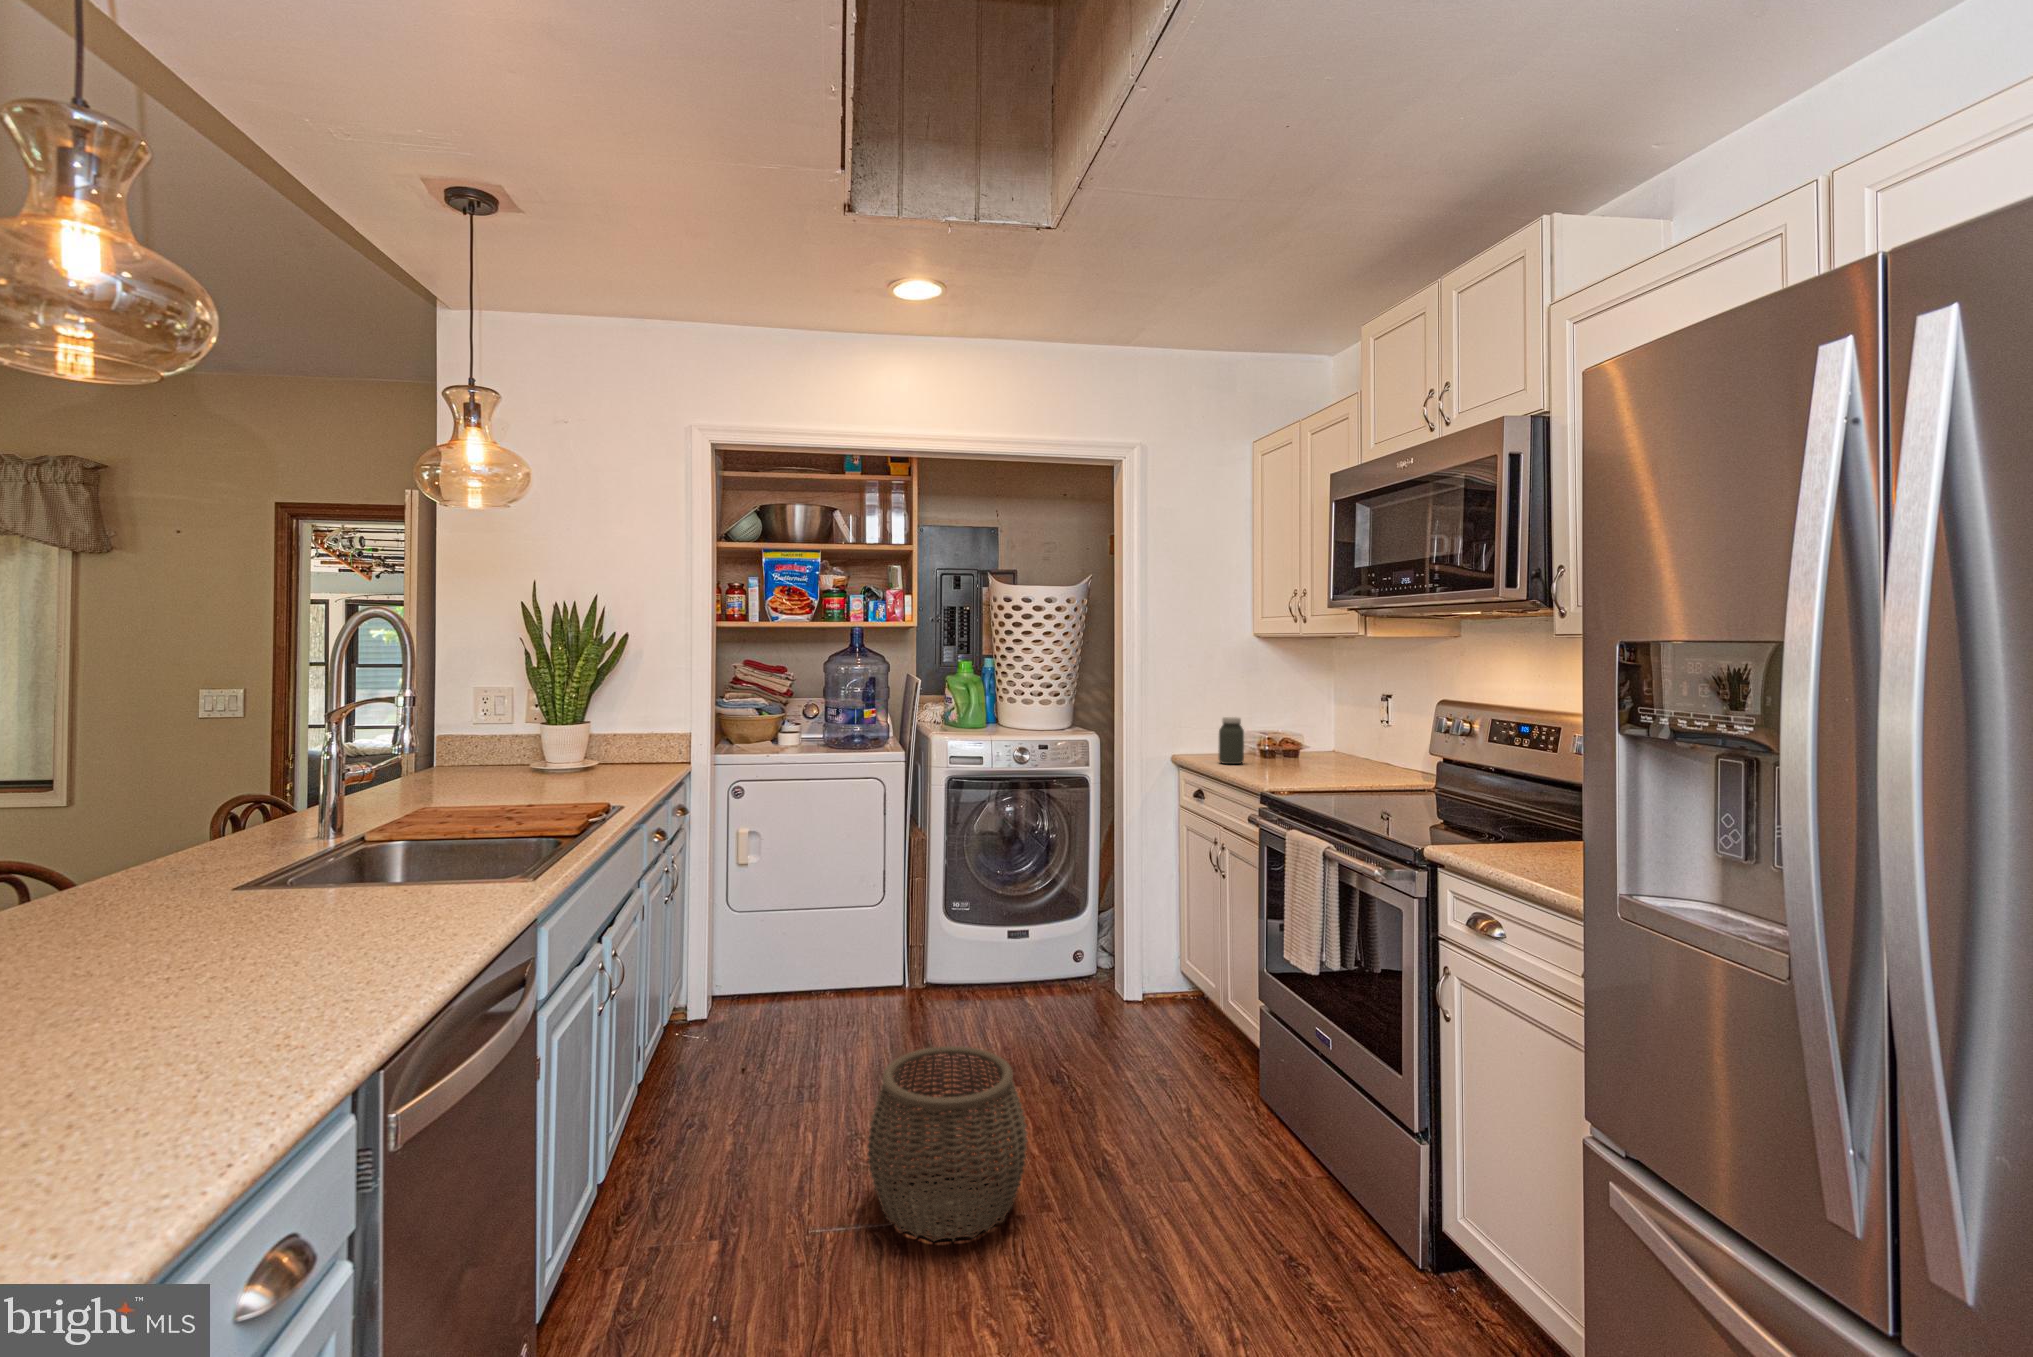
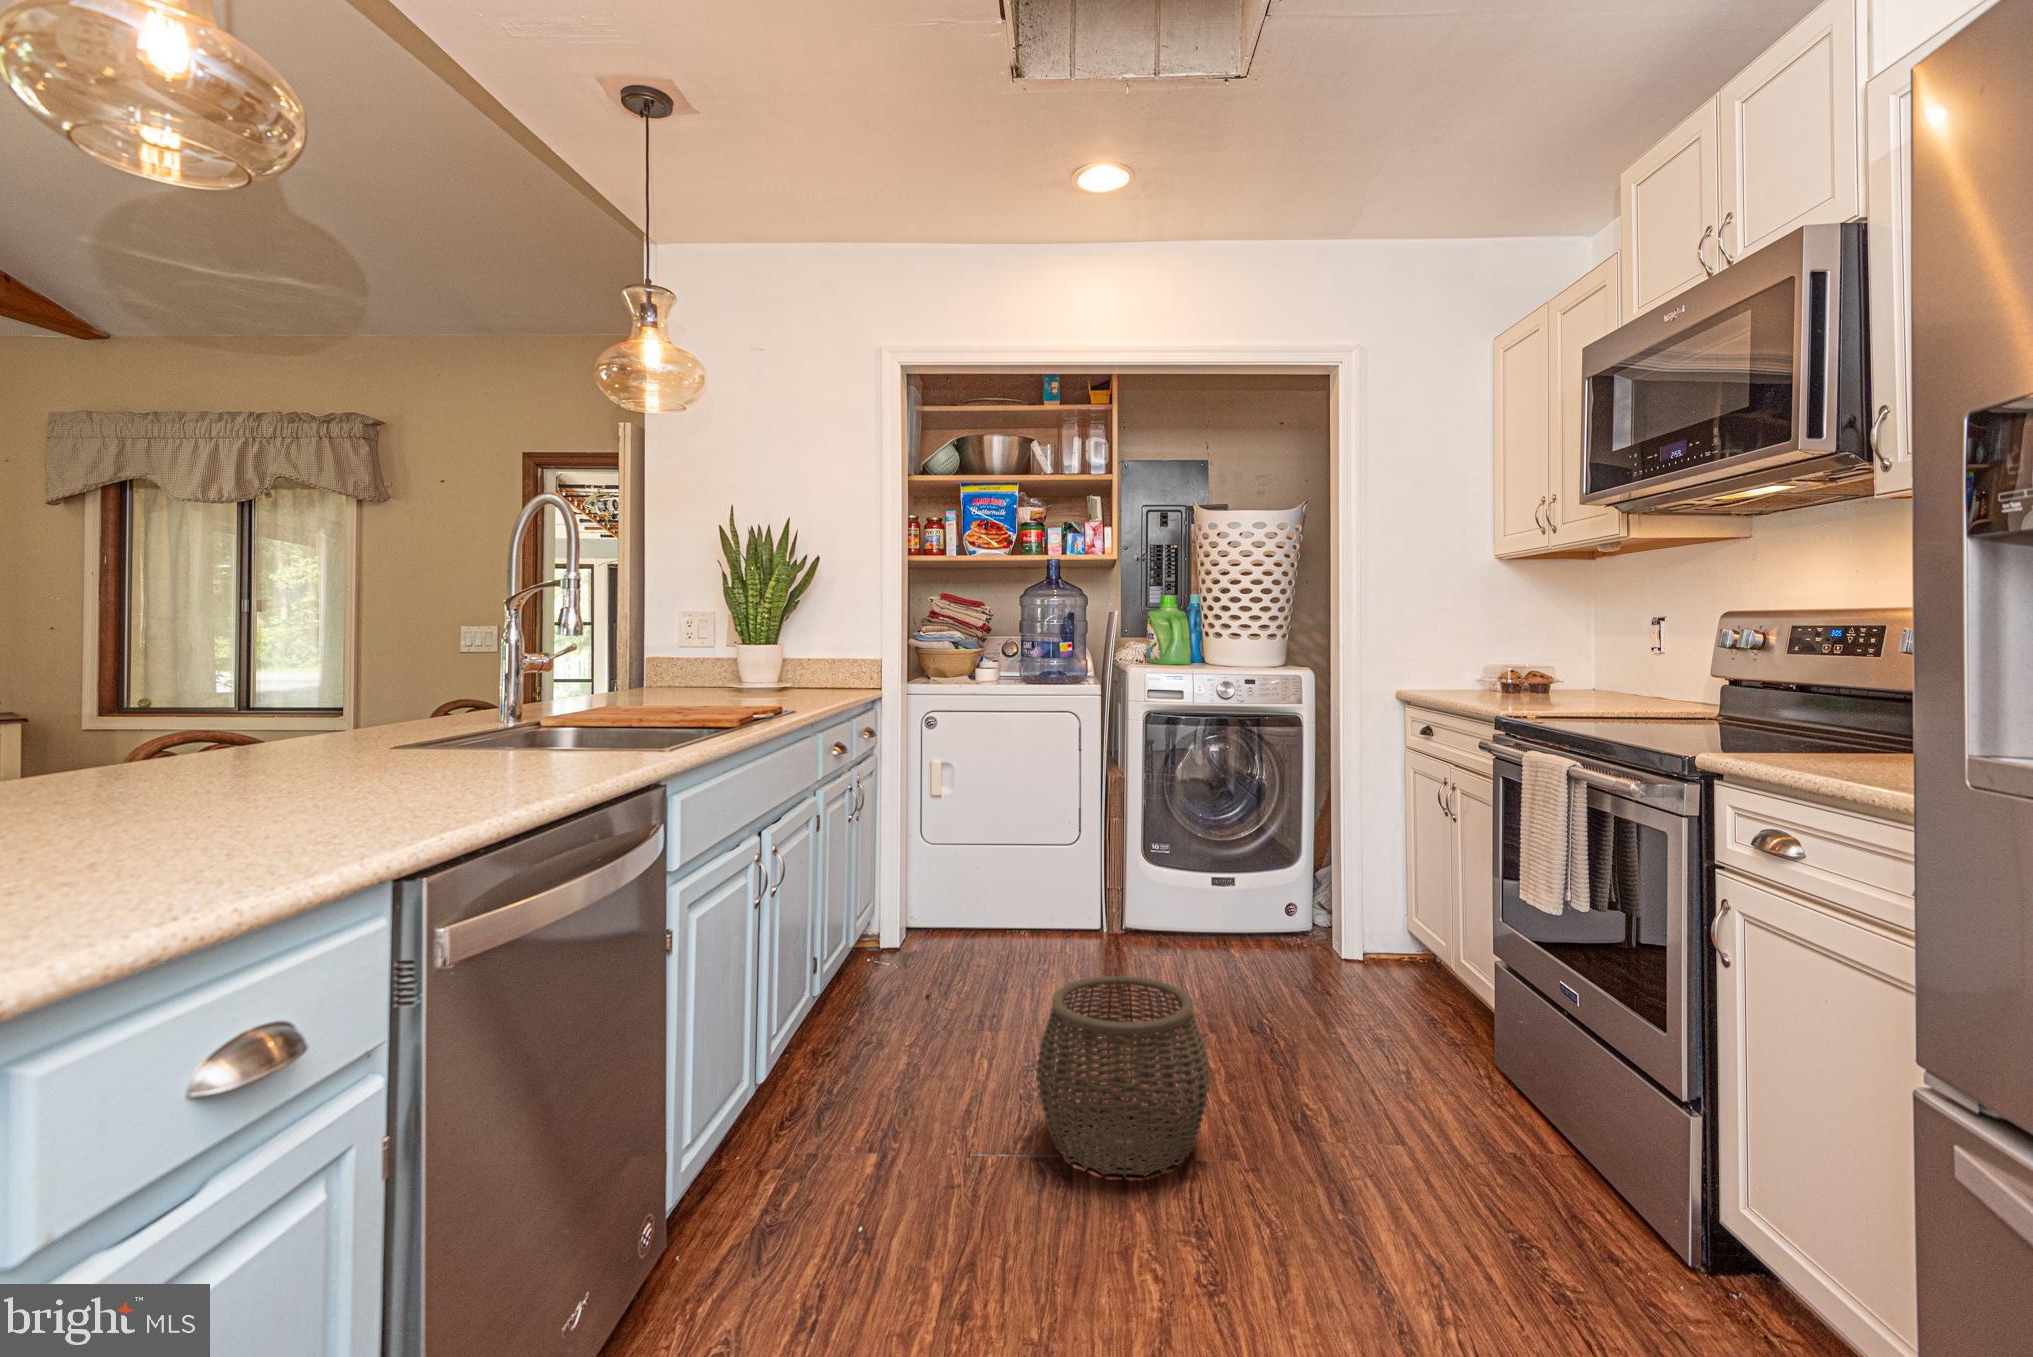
jar: present [1219,717,1244,764] -> none [1456,643,1488,696]

